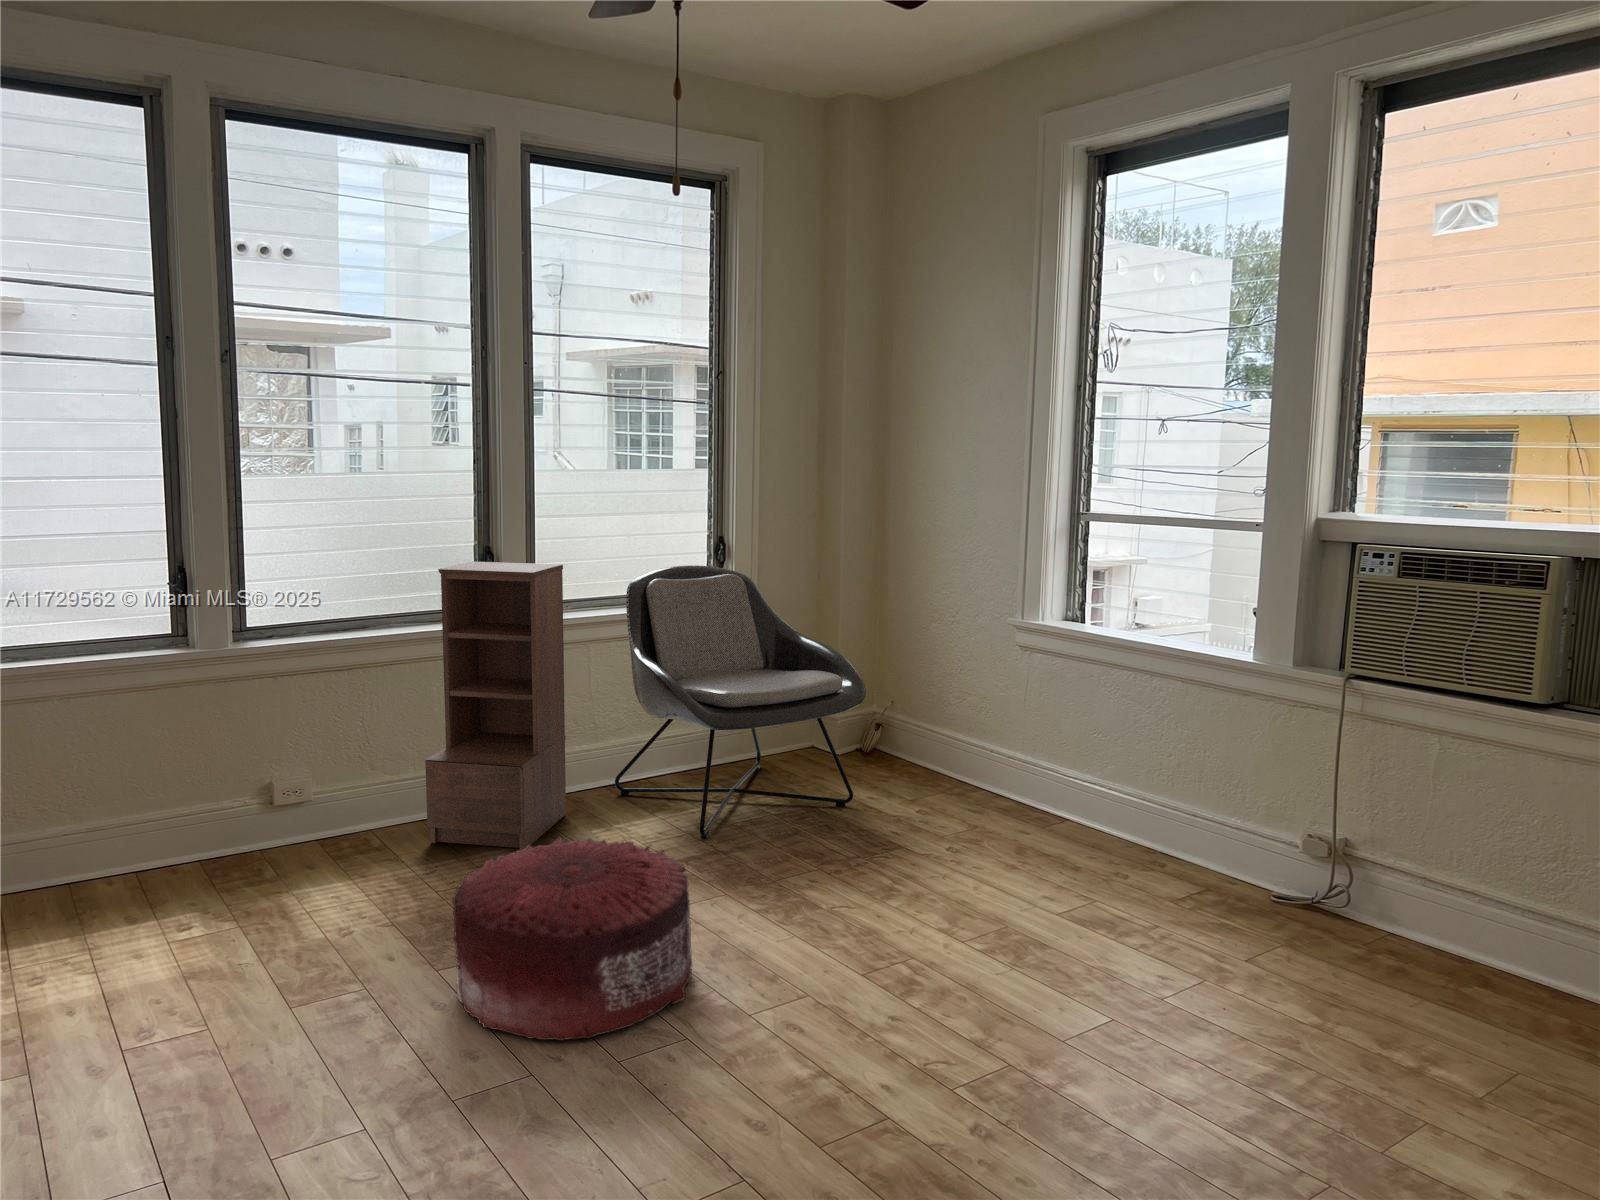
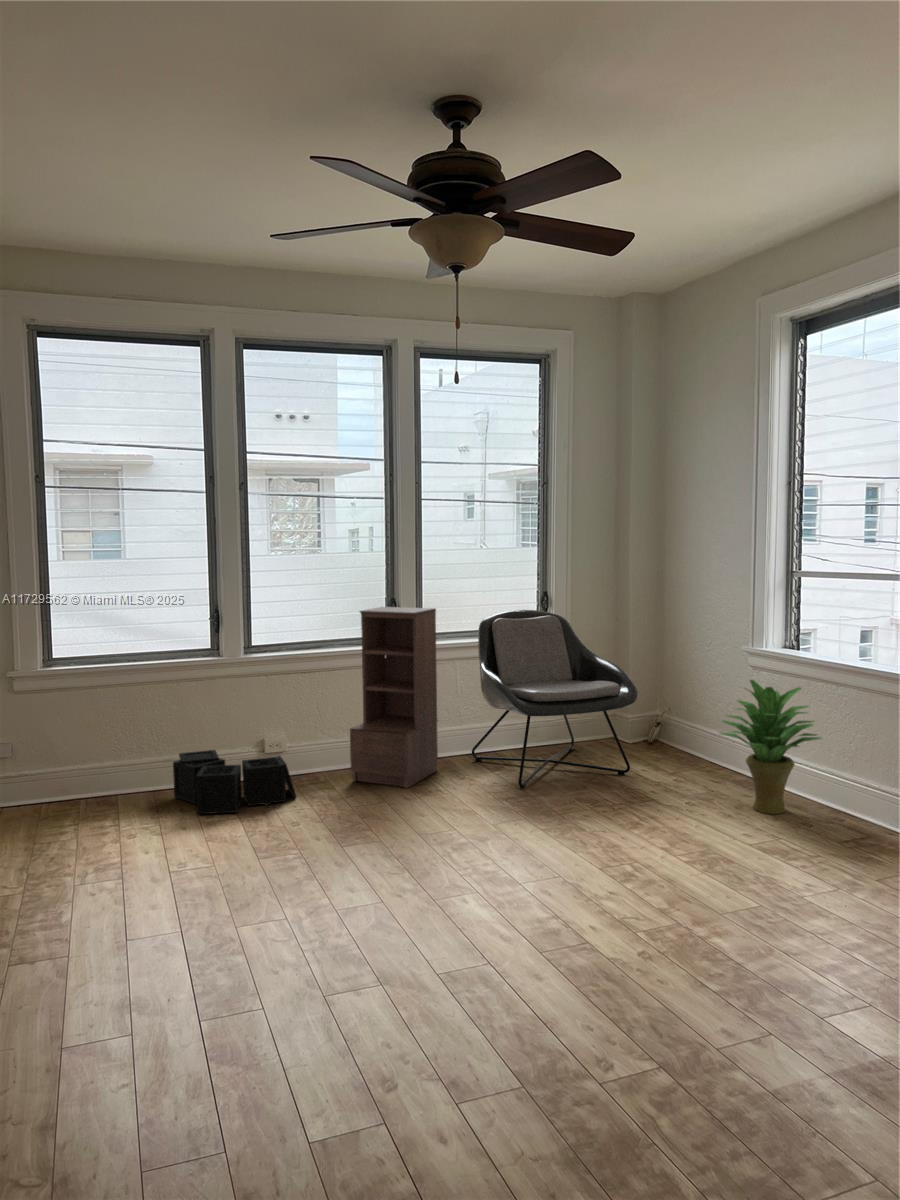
potted plant: none [993,668,1133,857] -> present [719,680,821,814]
storage bin: none [103,807,338,928] -> present [173,750,296,814]
pouf: present [453,837,692,1041] -> none [350,772,493,886]

